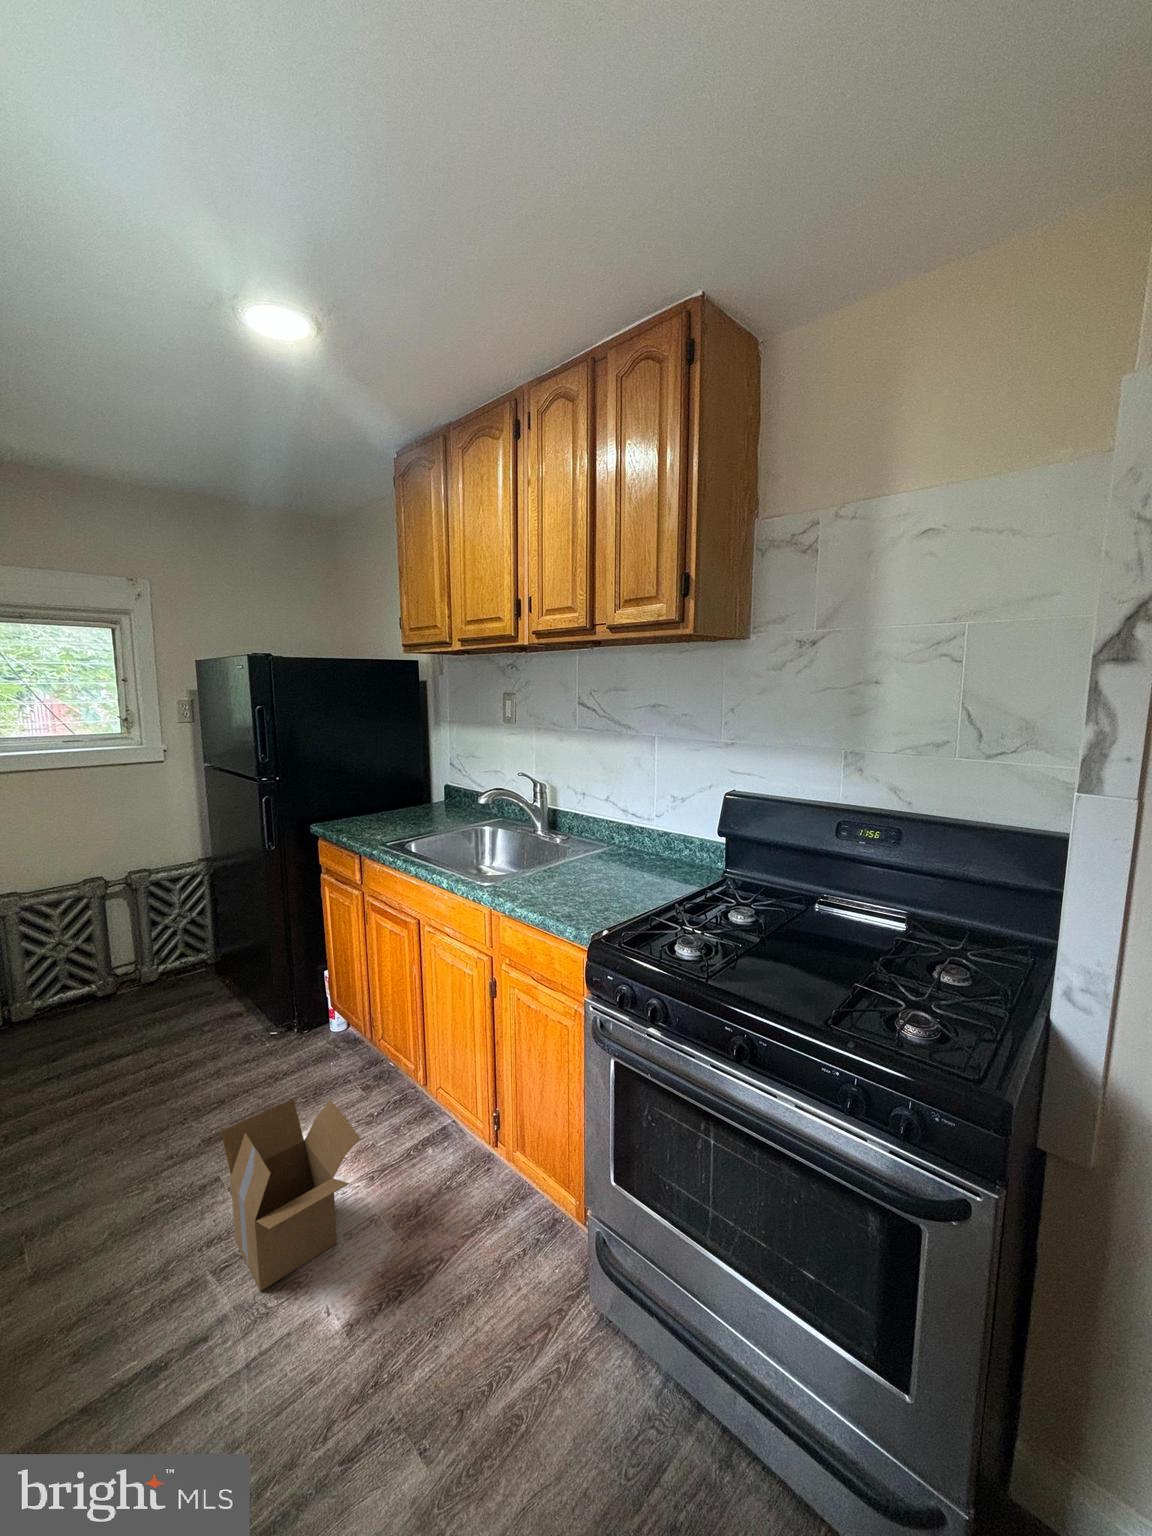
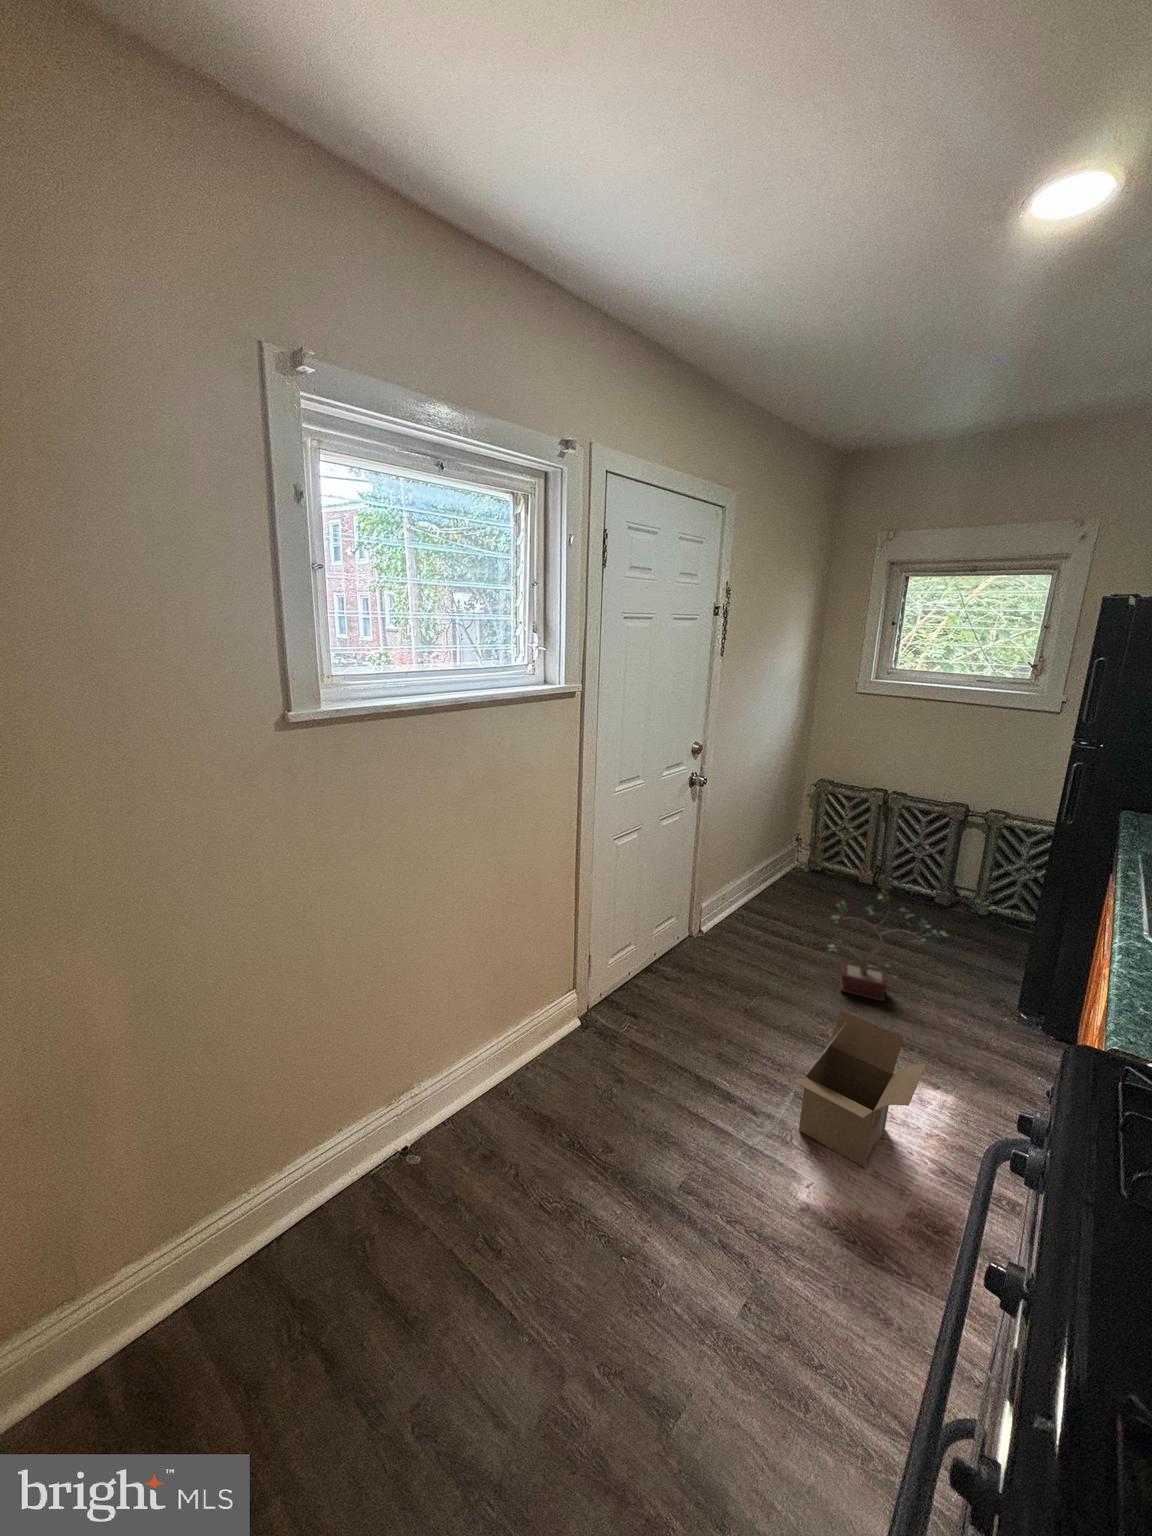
potted plant: none [76,991,221,1145] -> present [829,889,948,1001]

